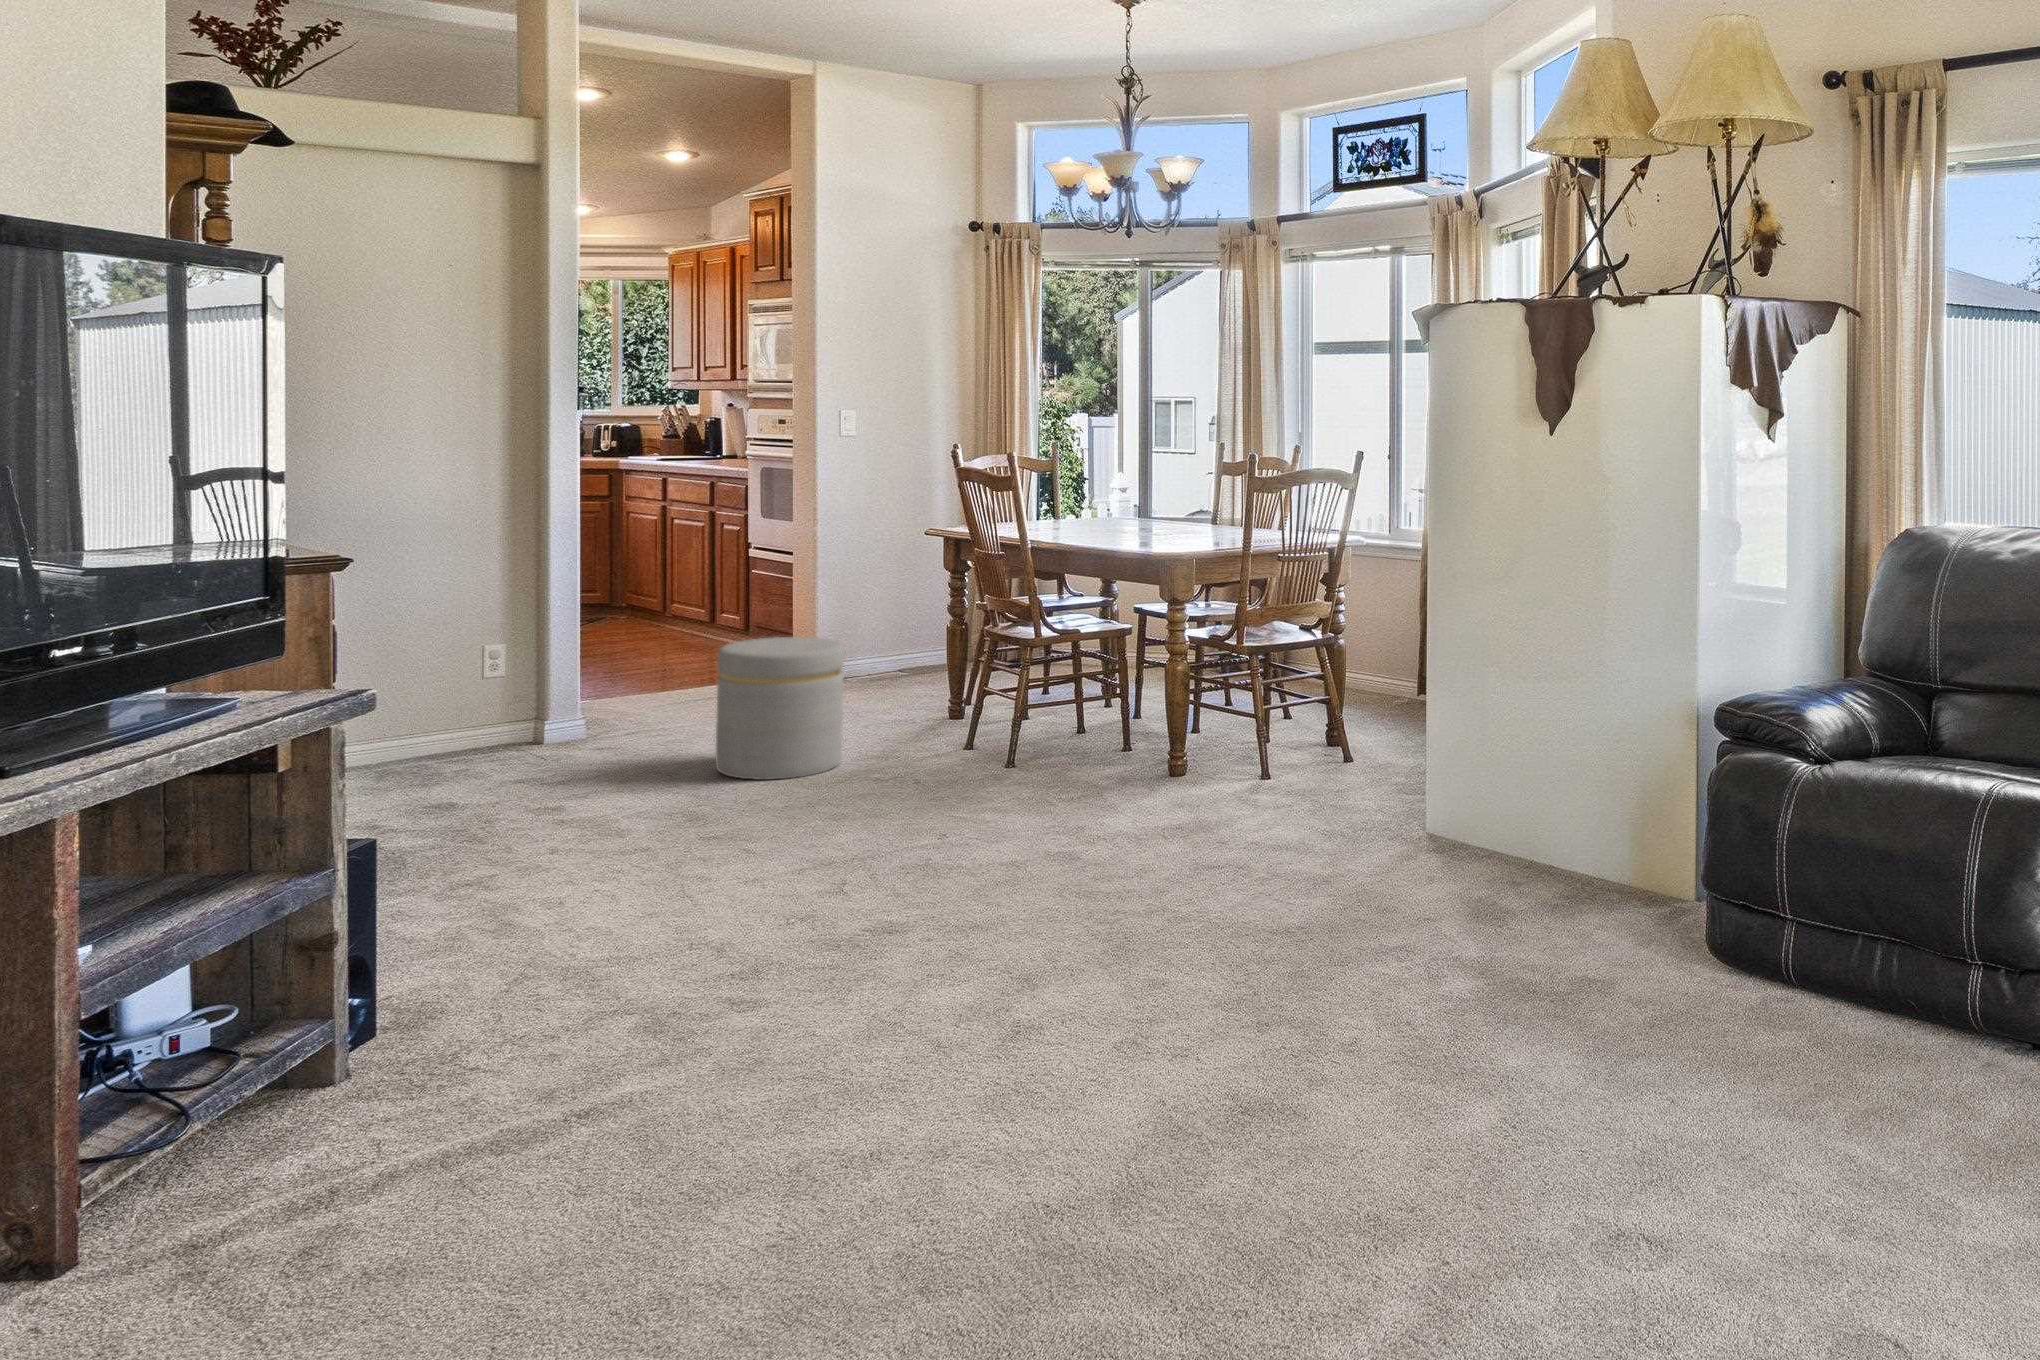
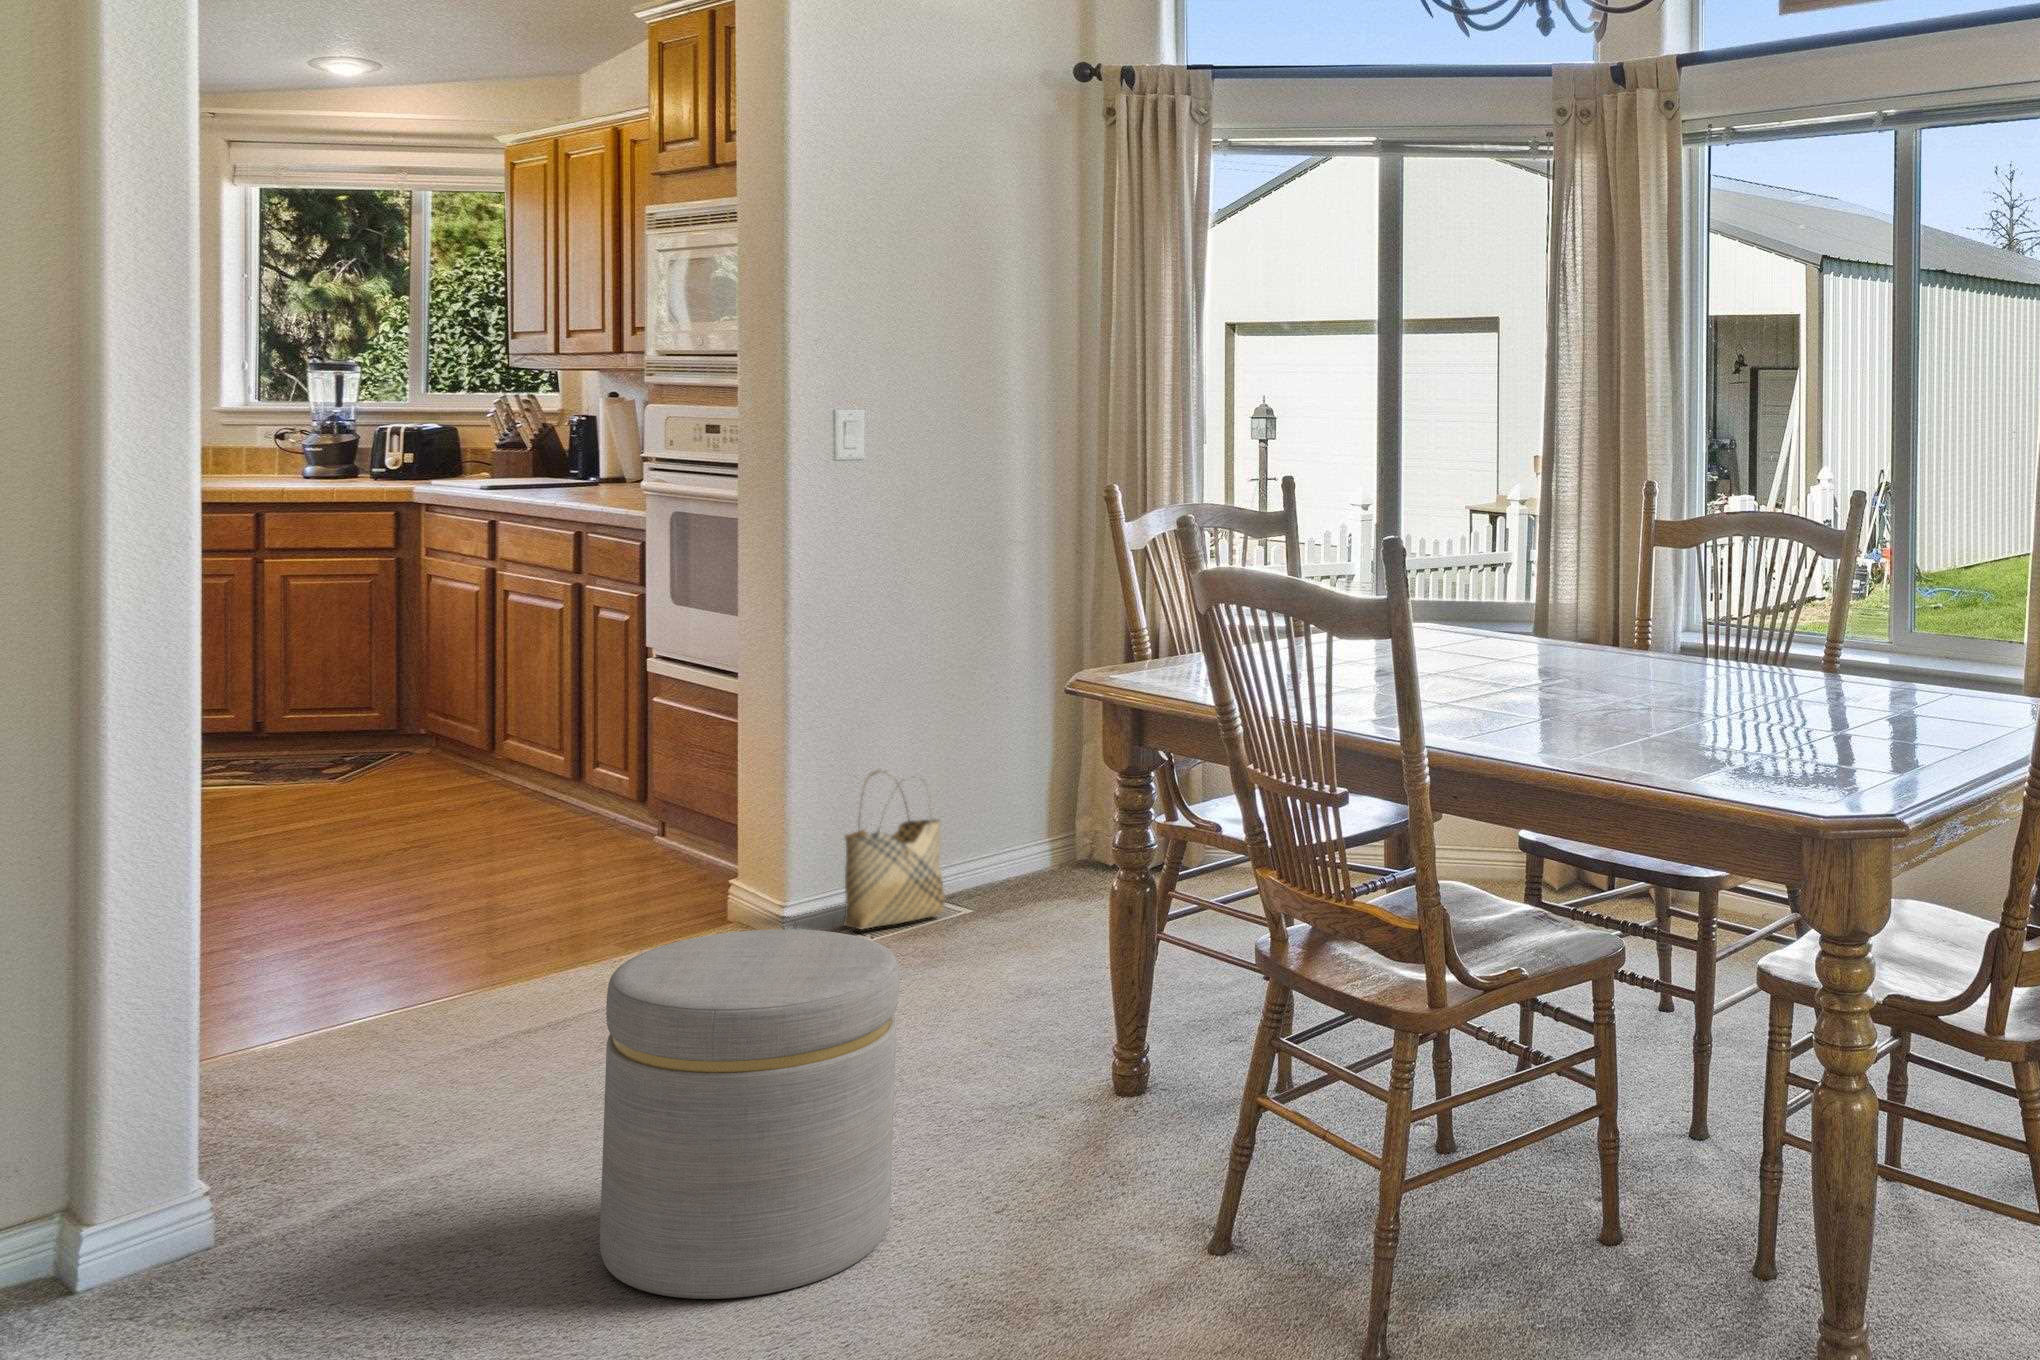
woven basket: none [846,598,900,678] -> present [844,771,945,929]

